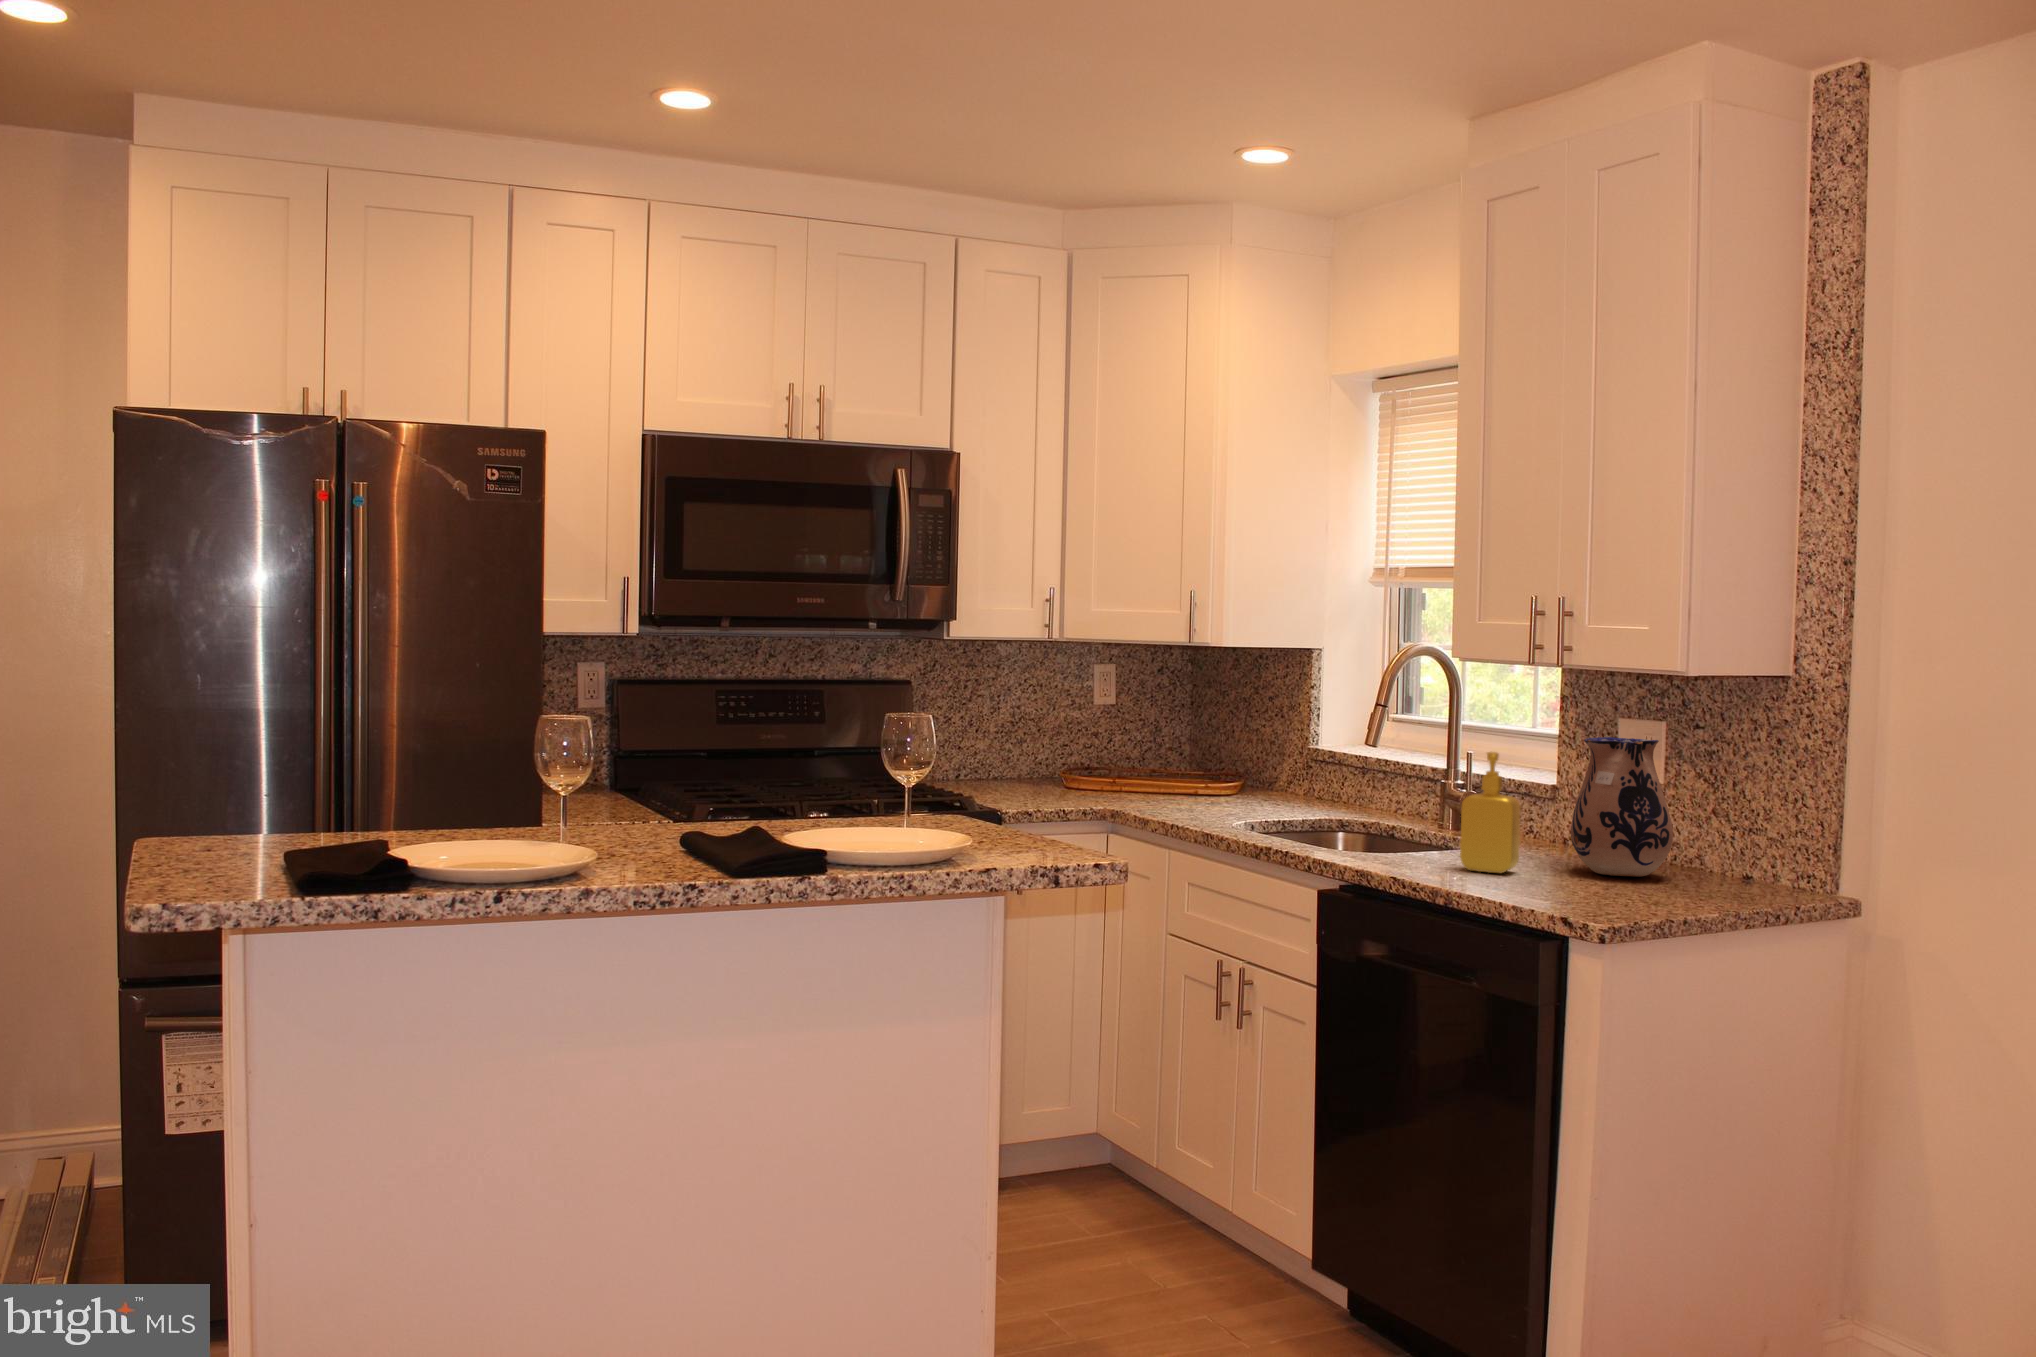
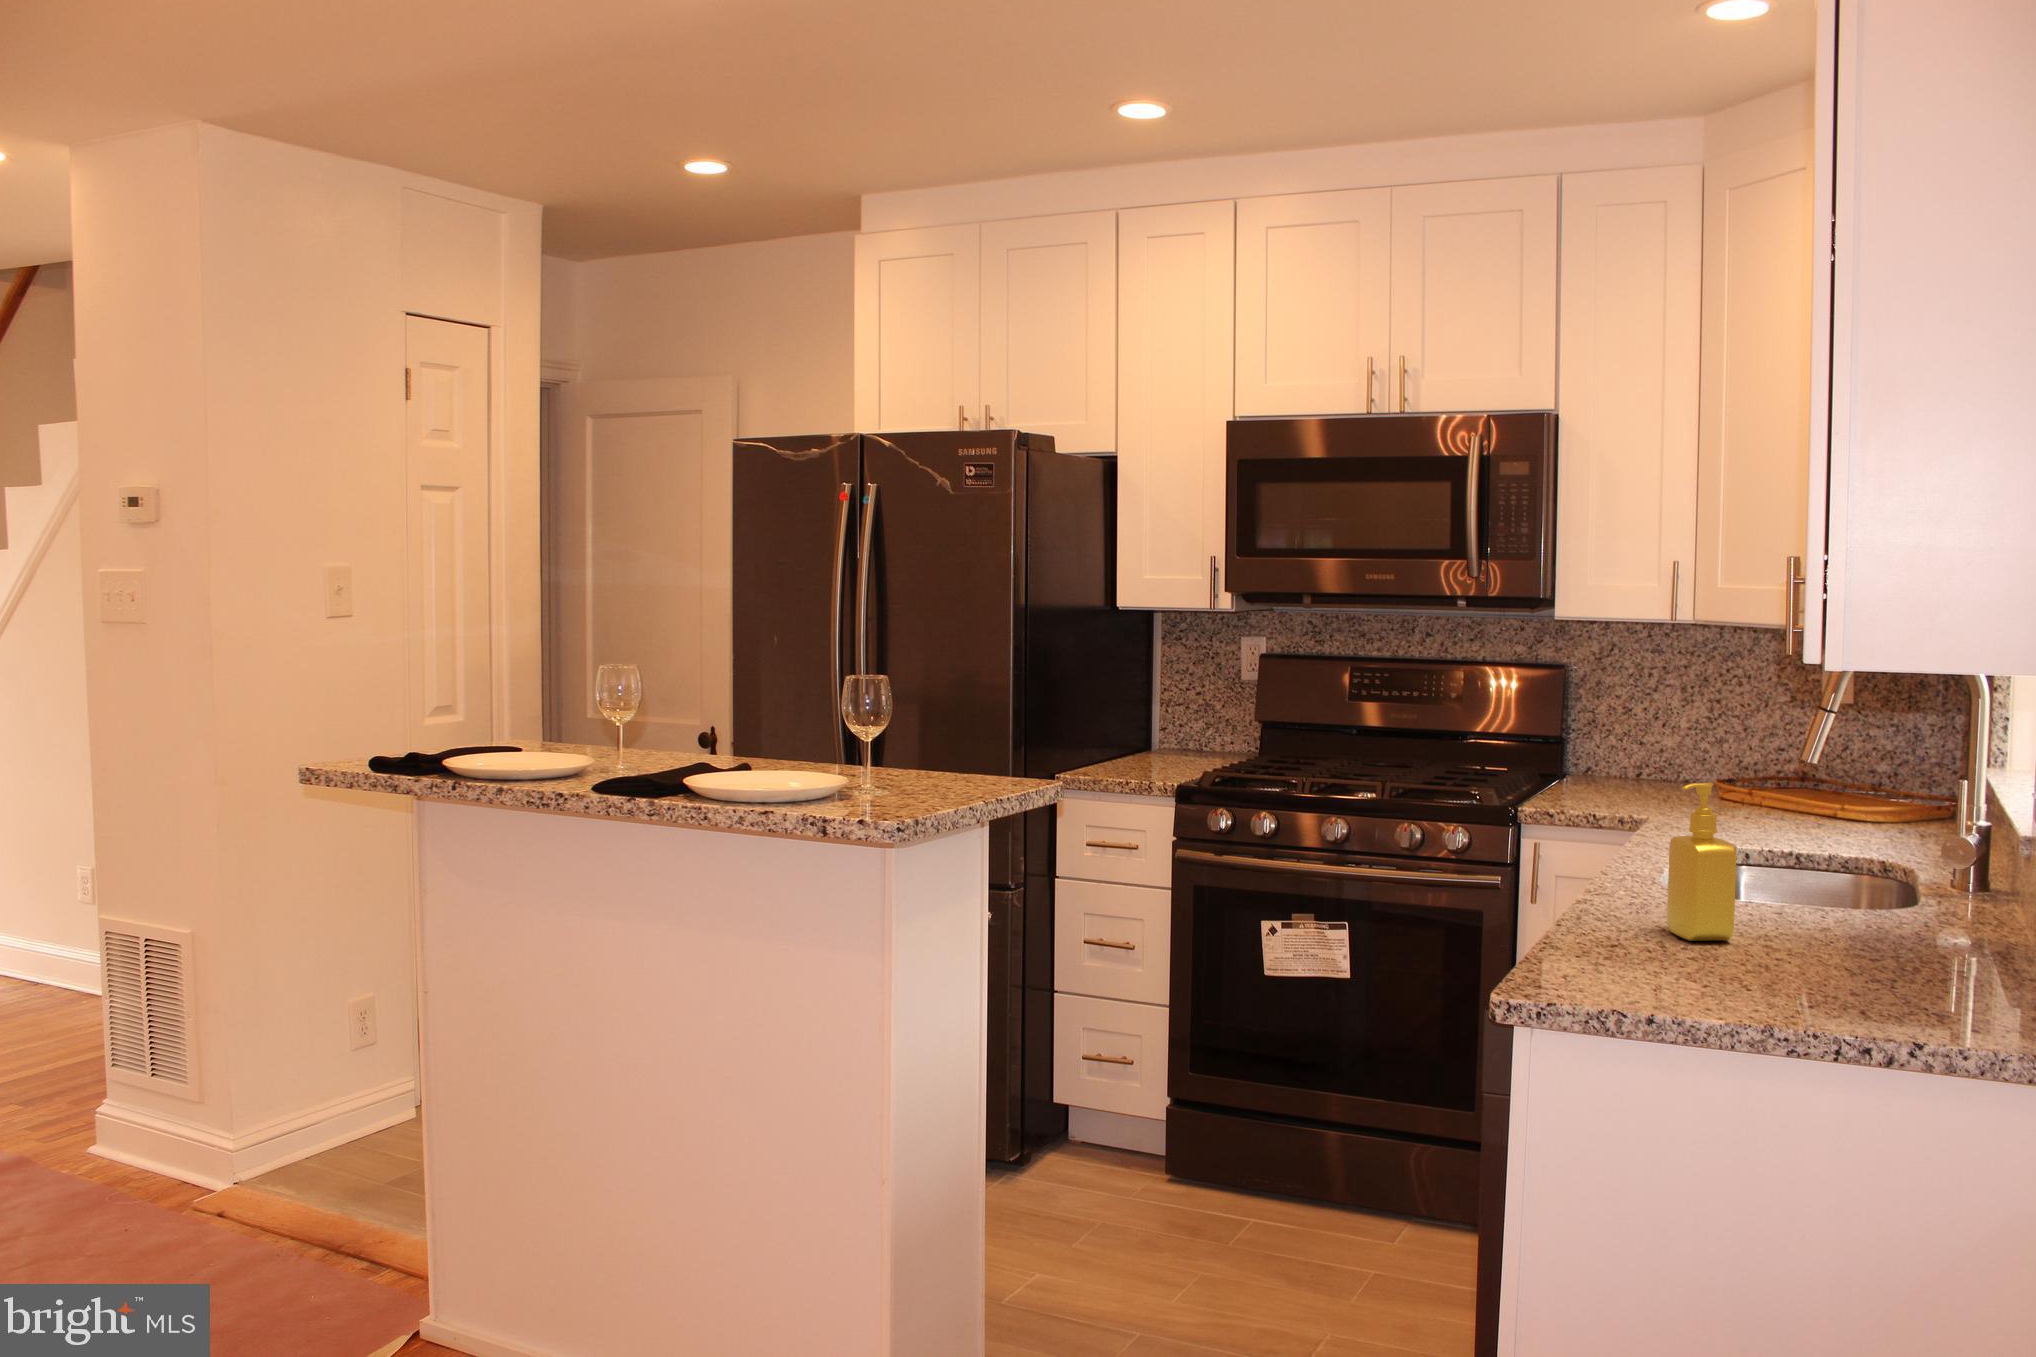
ceramic pitcher: present [1571,737,1673,877] -> none [1796,775,1944,977]

